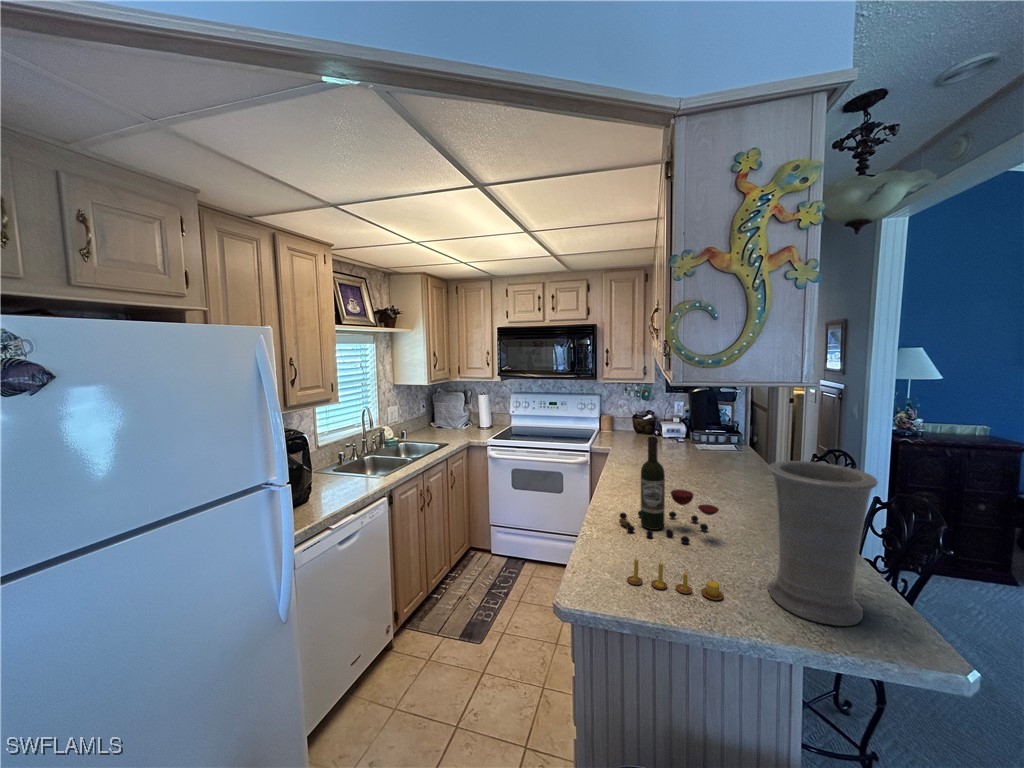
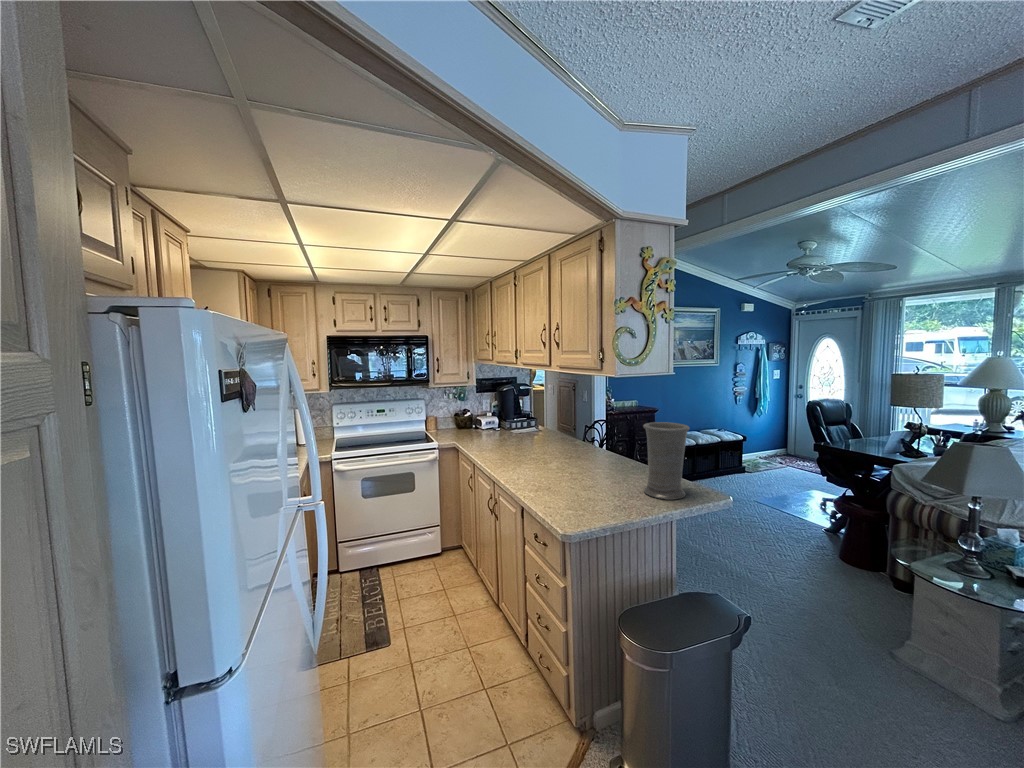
wine bottle: present [619,437,719,544] -> none [538,421,603,489]
candle: present [627,559,724,600] -> none [589,492,637,511]

